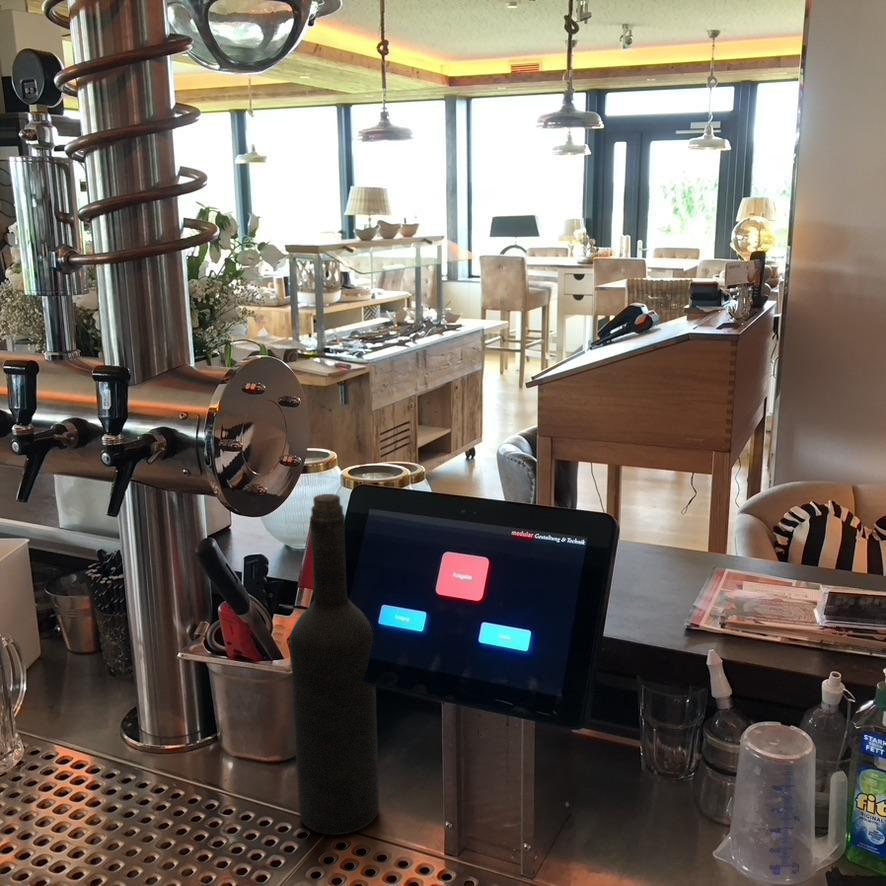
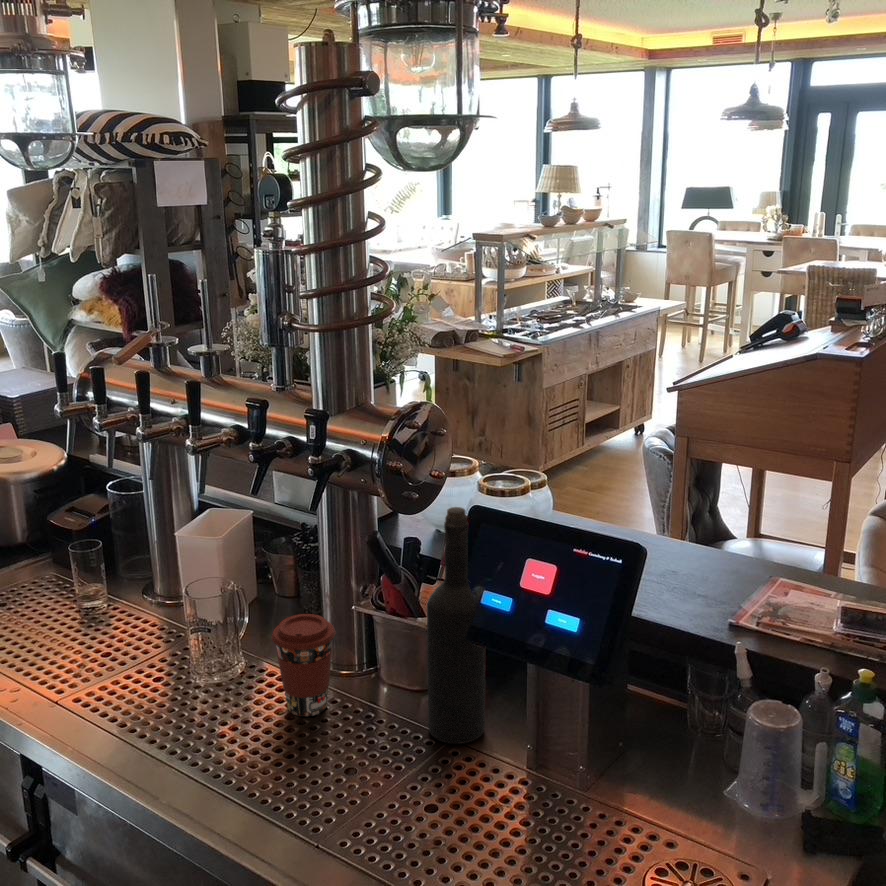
coffee cup: none [59,669,156,821] -> present [272,614,336,717]

